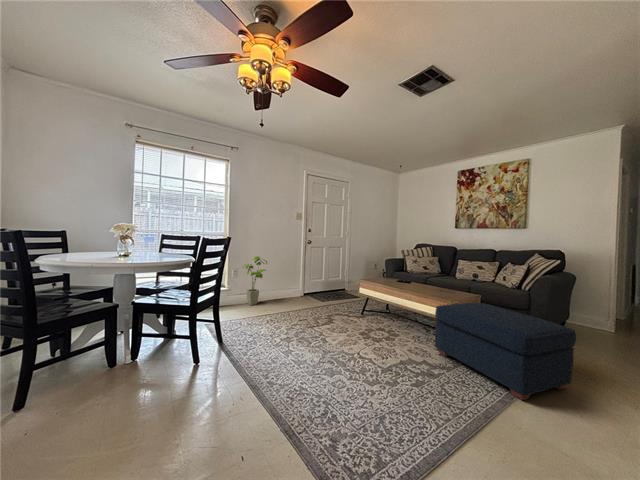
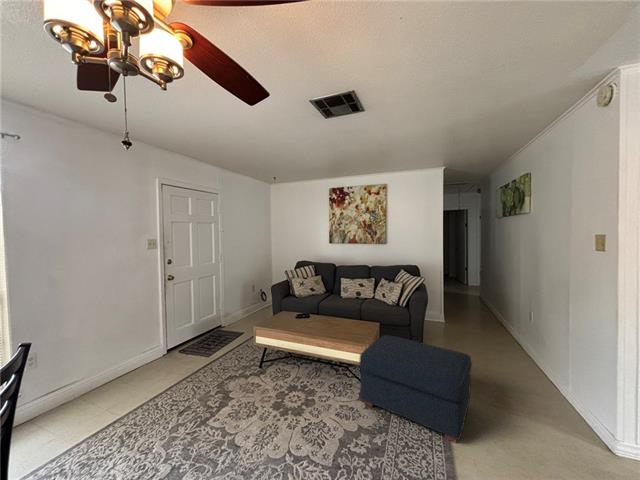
house plant: present [243,256,267,305] -> none [48,323,104,409]

